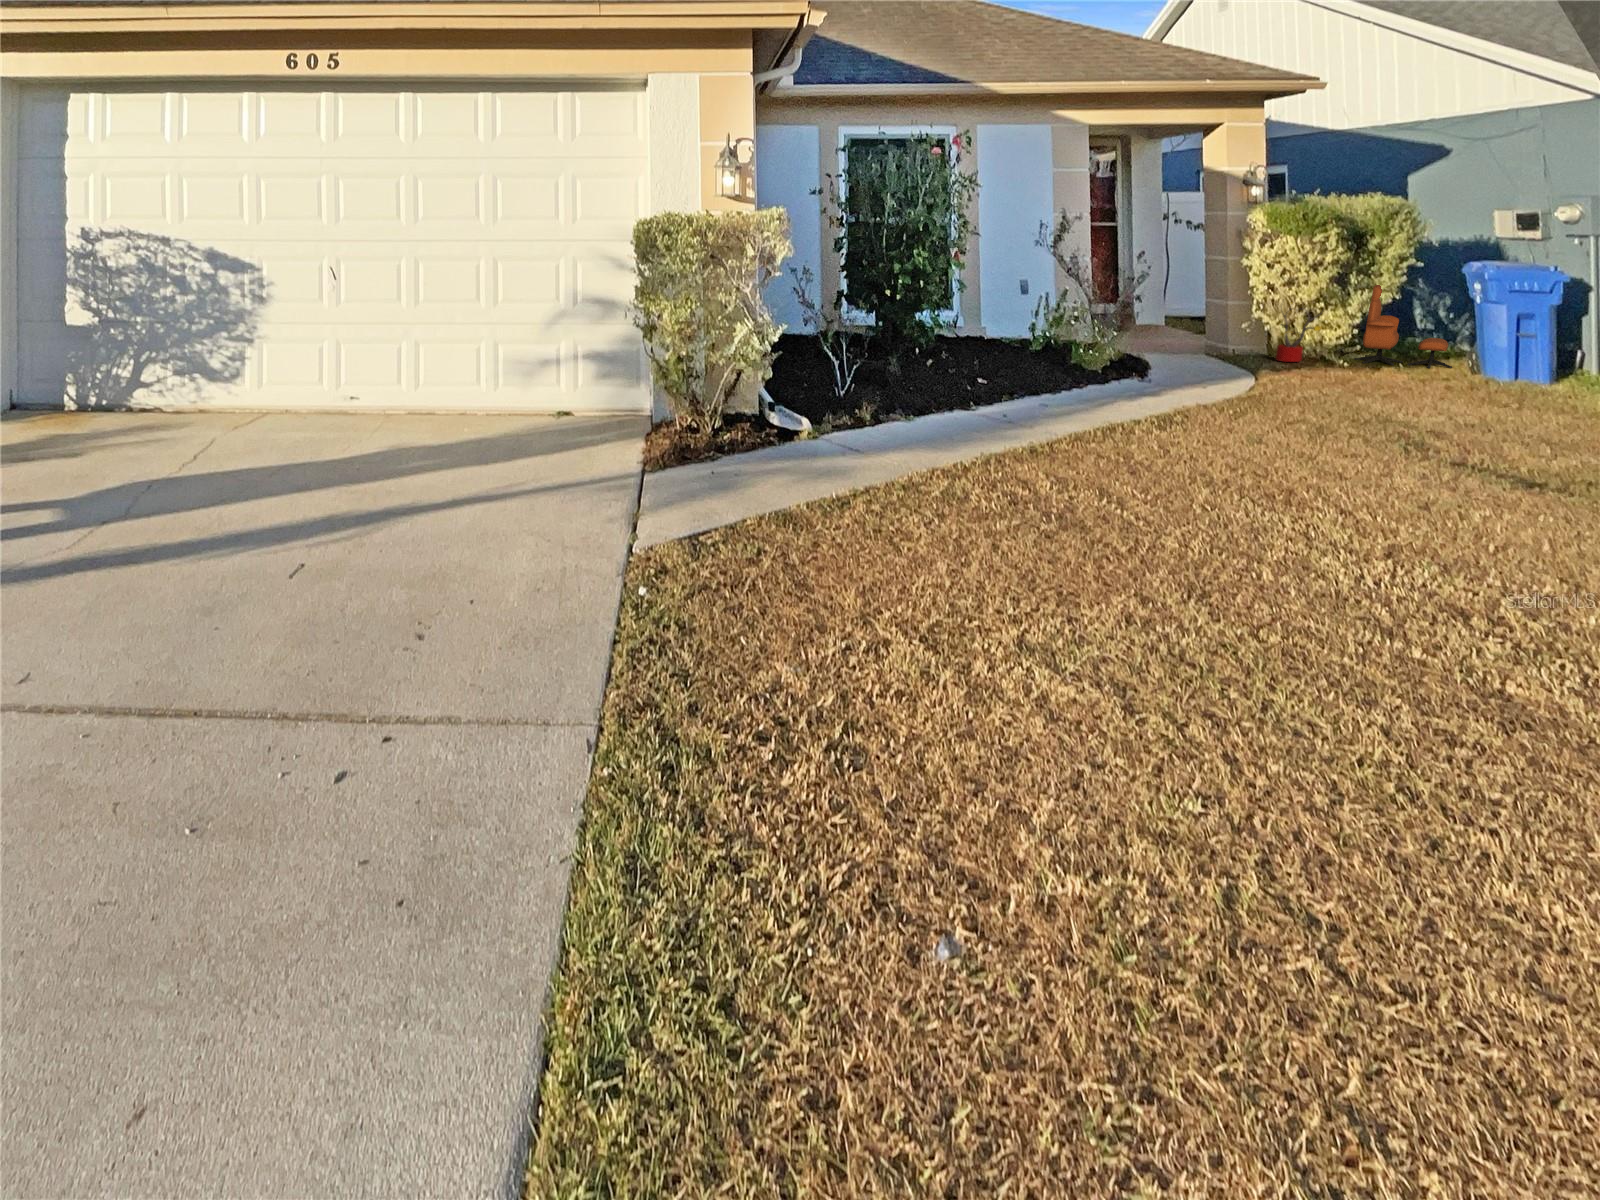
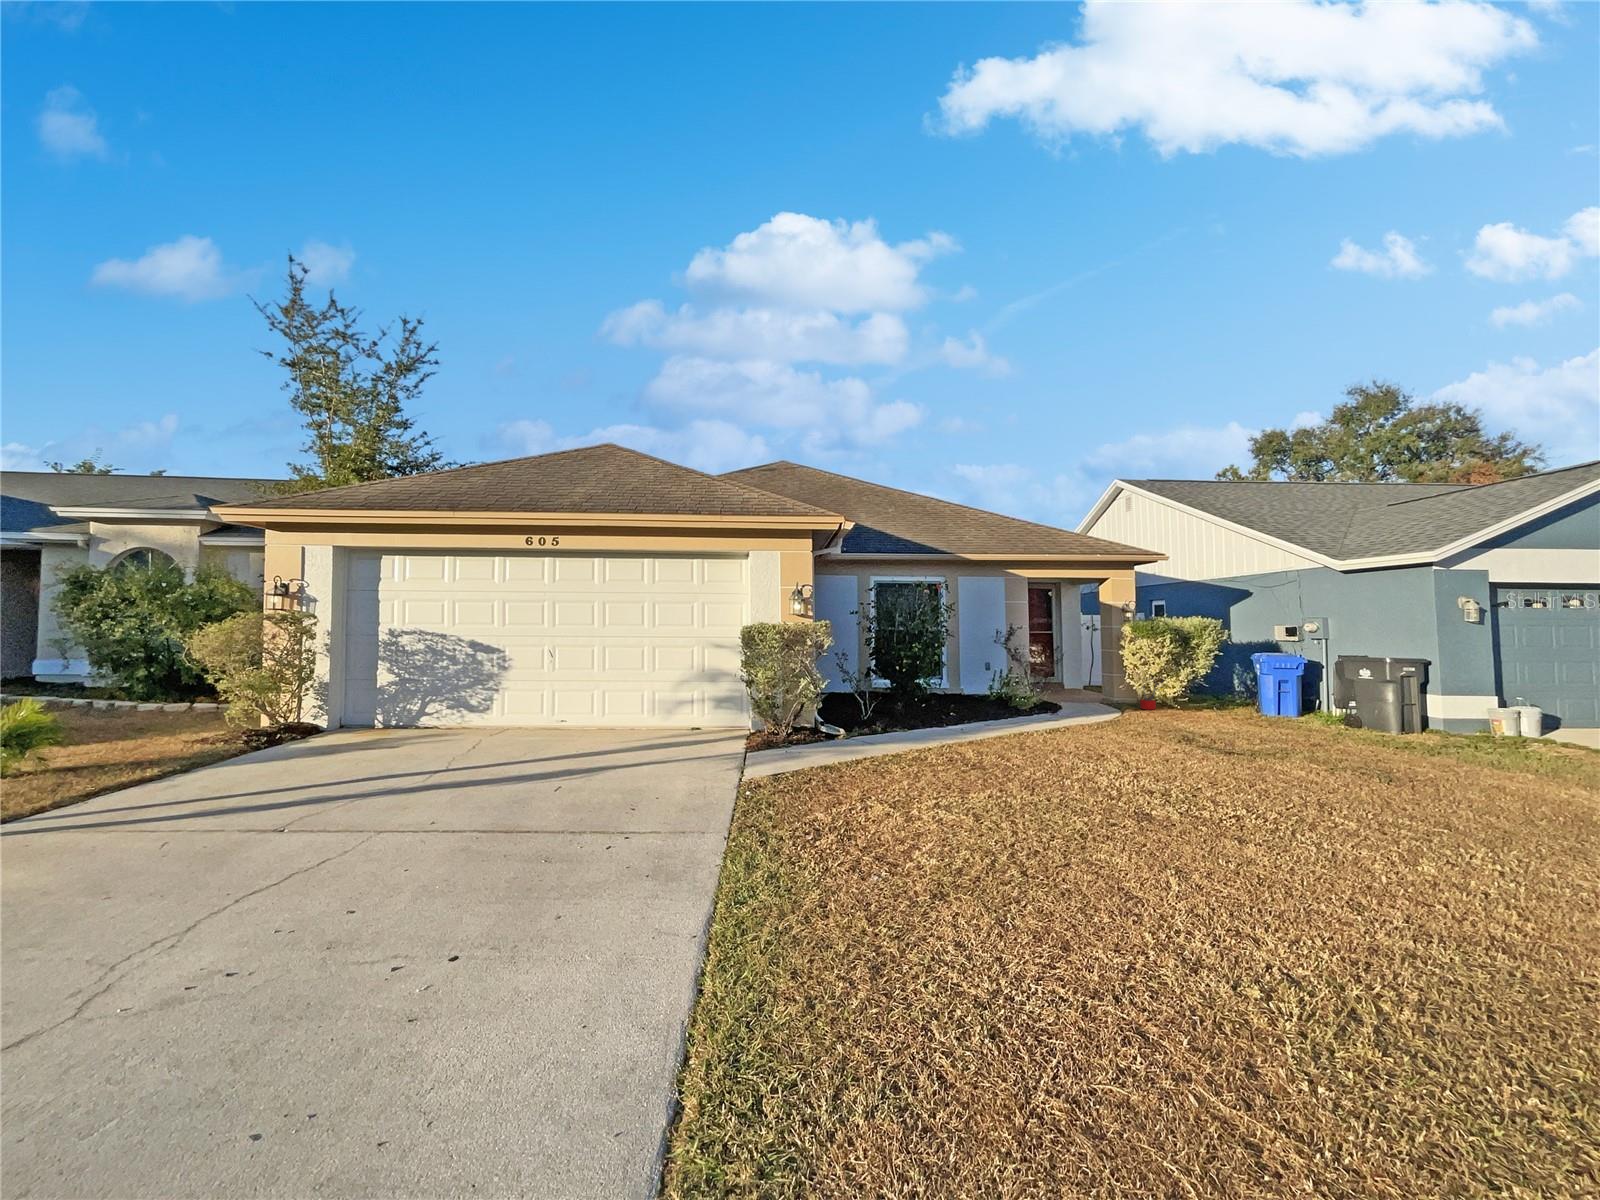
lounge chair: present [1354,285,1452,368] -> none [1191,665,1252,714]

